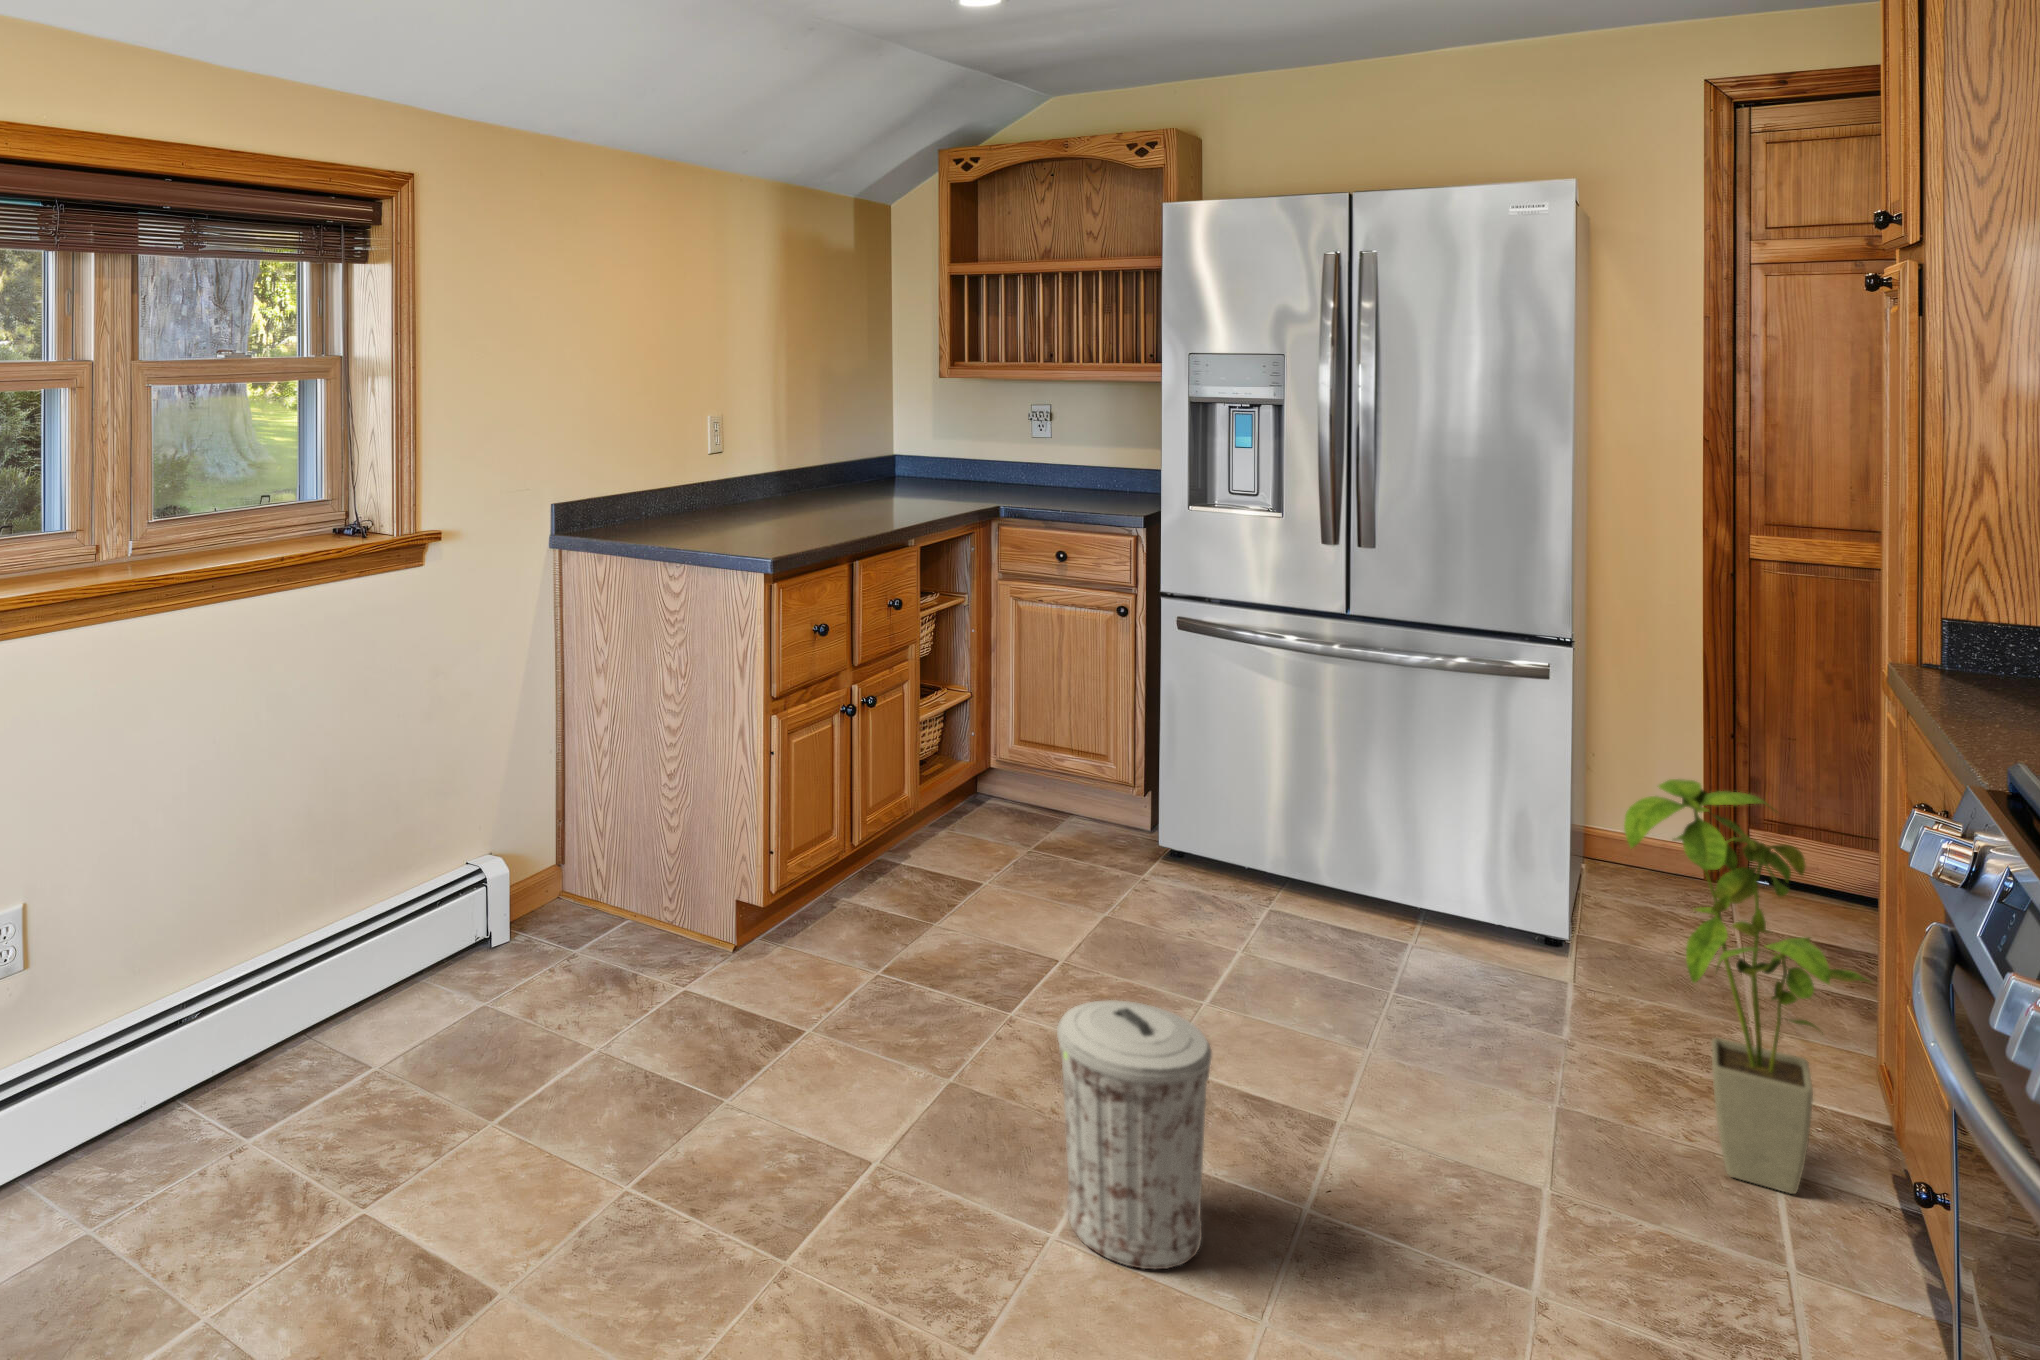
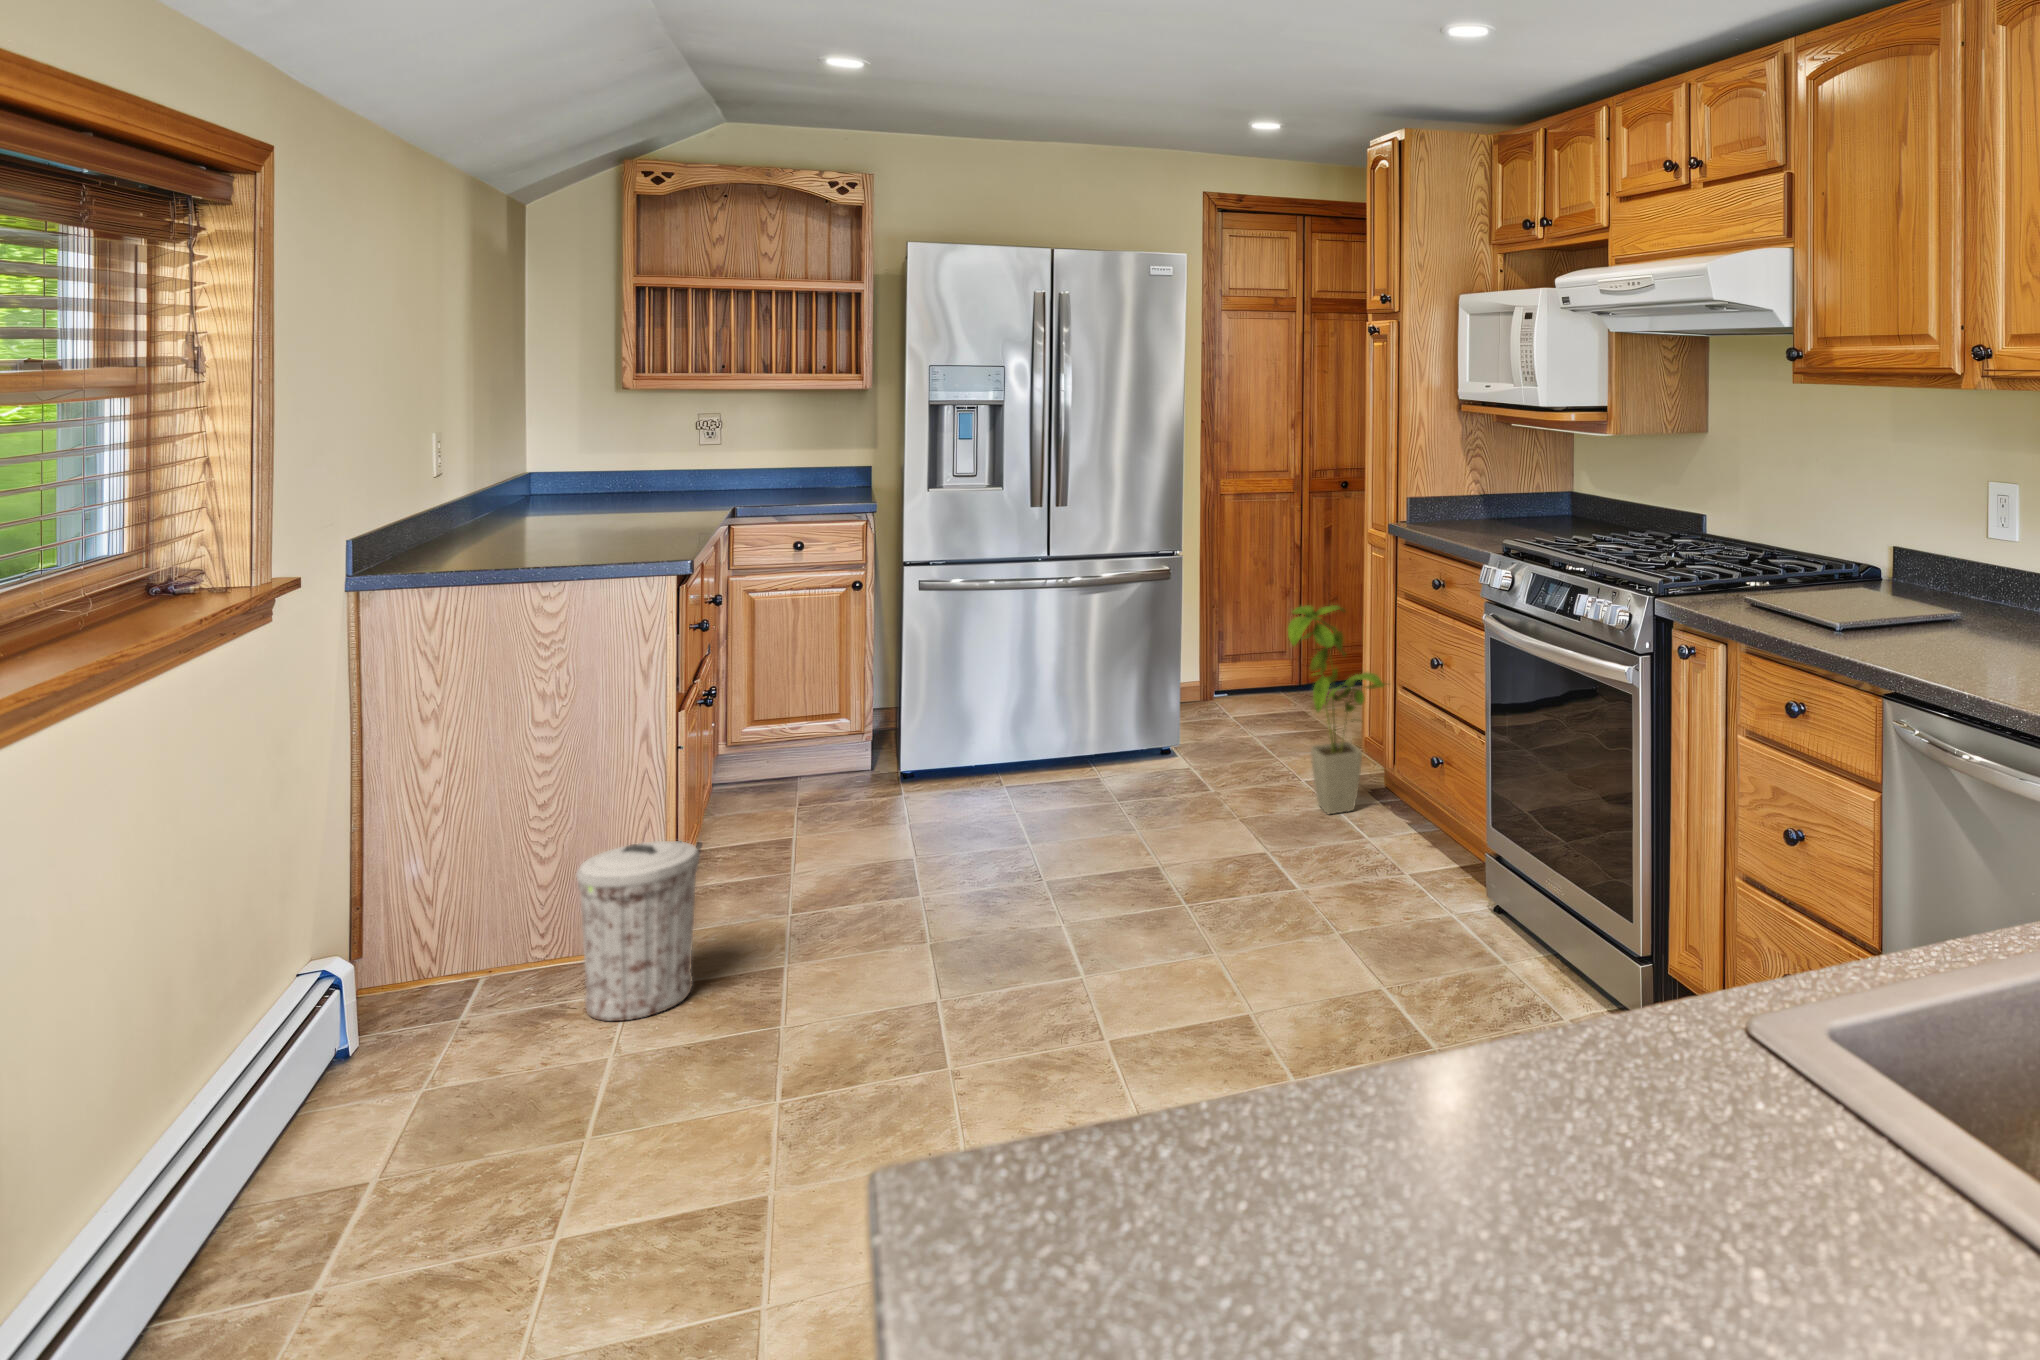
trash can: present [1057,1000,1212,1269] -> present [576,841,700,1021]

